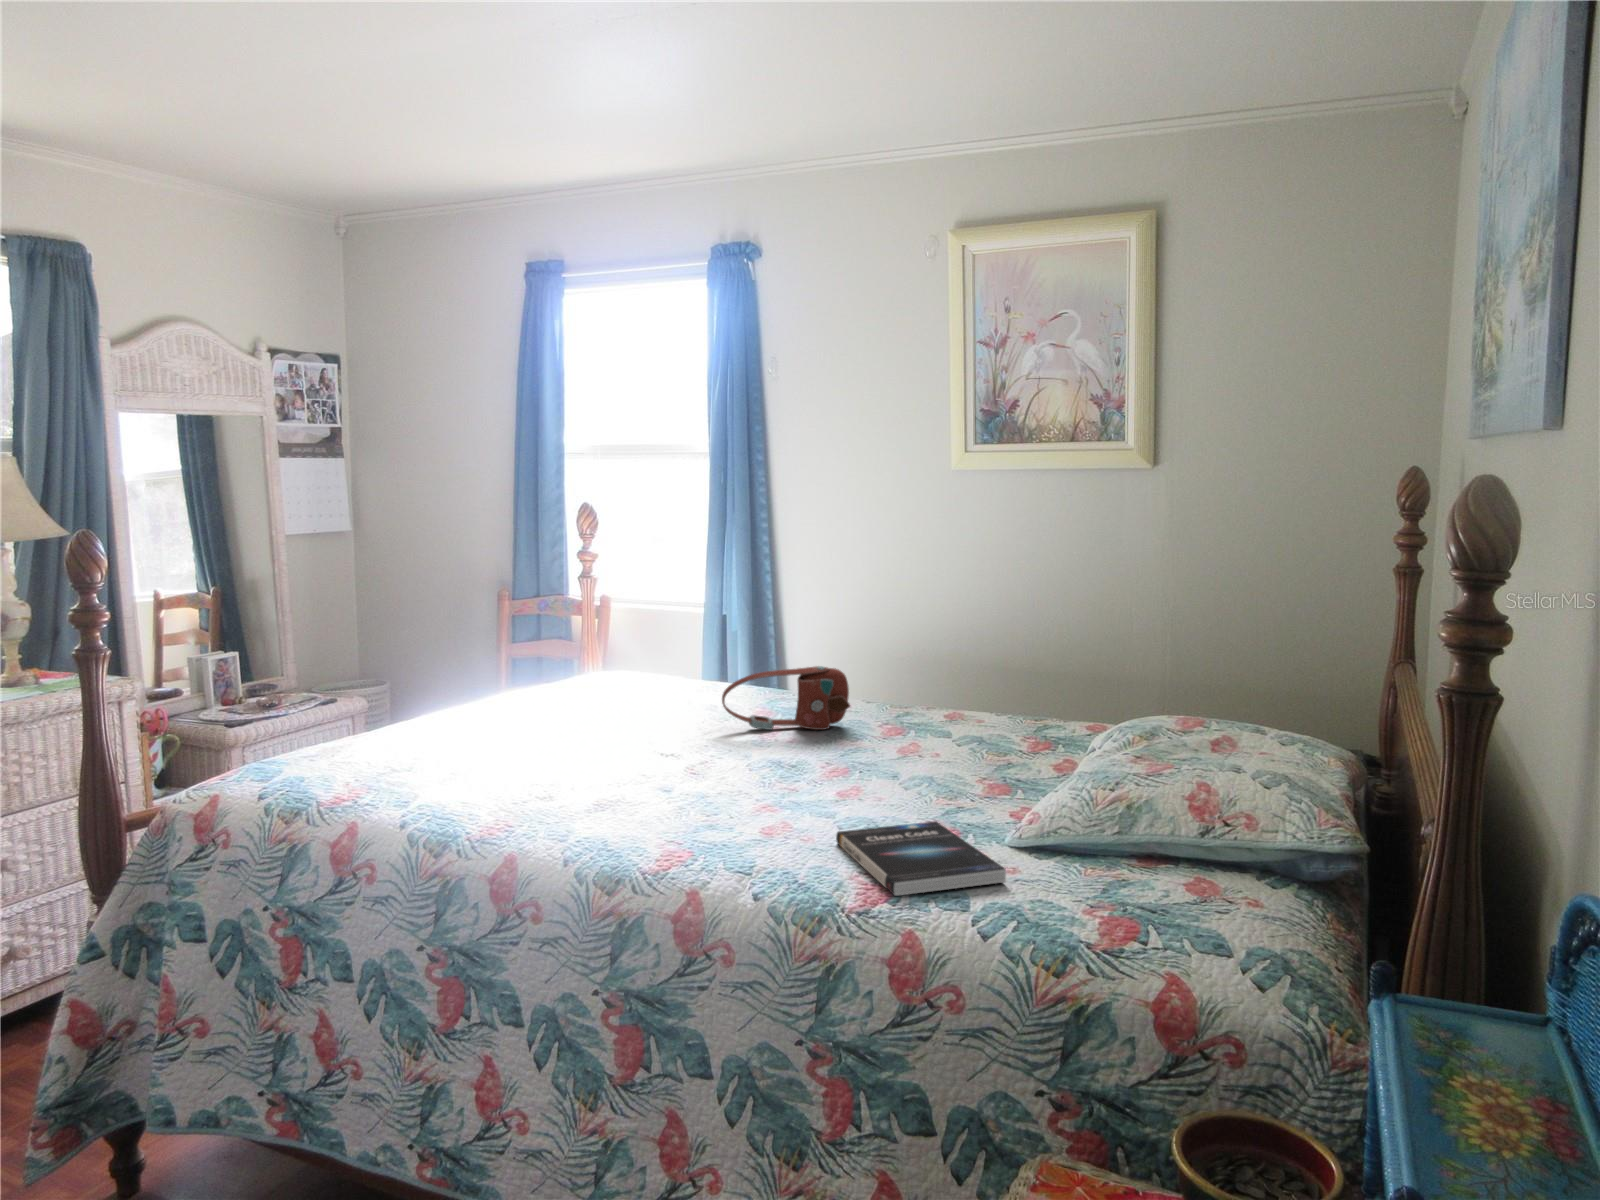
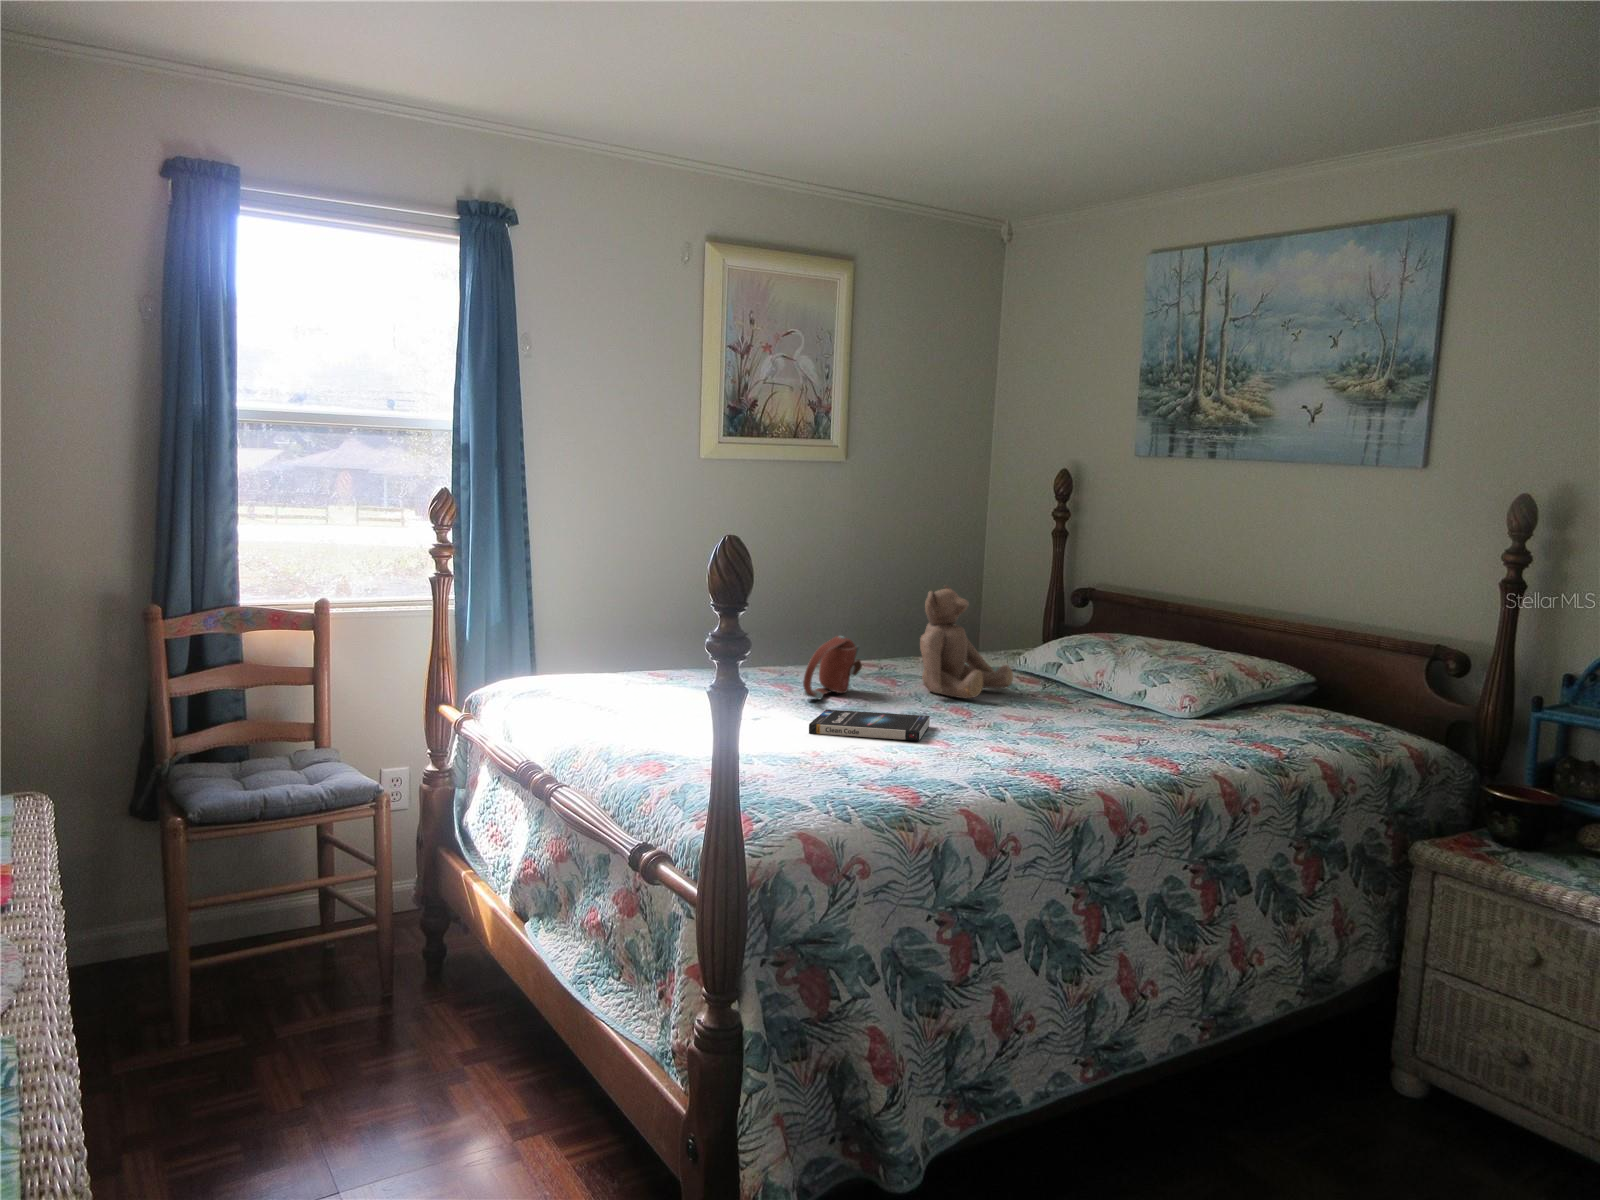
teddy bear: none [855,621,998,761] -> present [920,585,1013,698]
book: present [836,821,1006,896] -> present [809,710,930,741]

